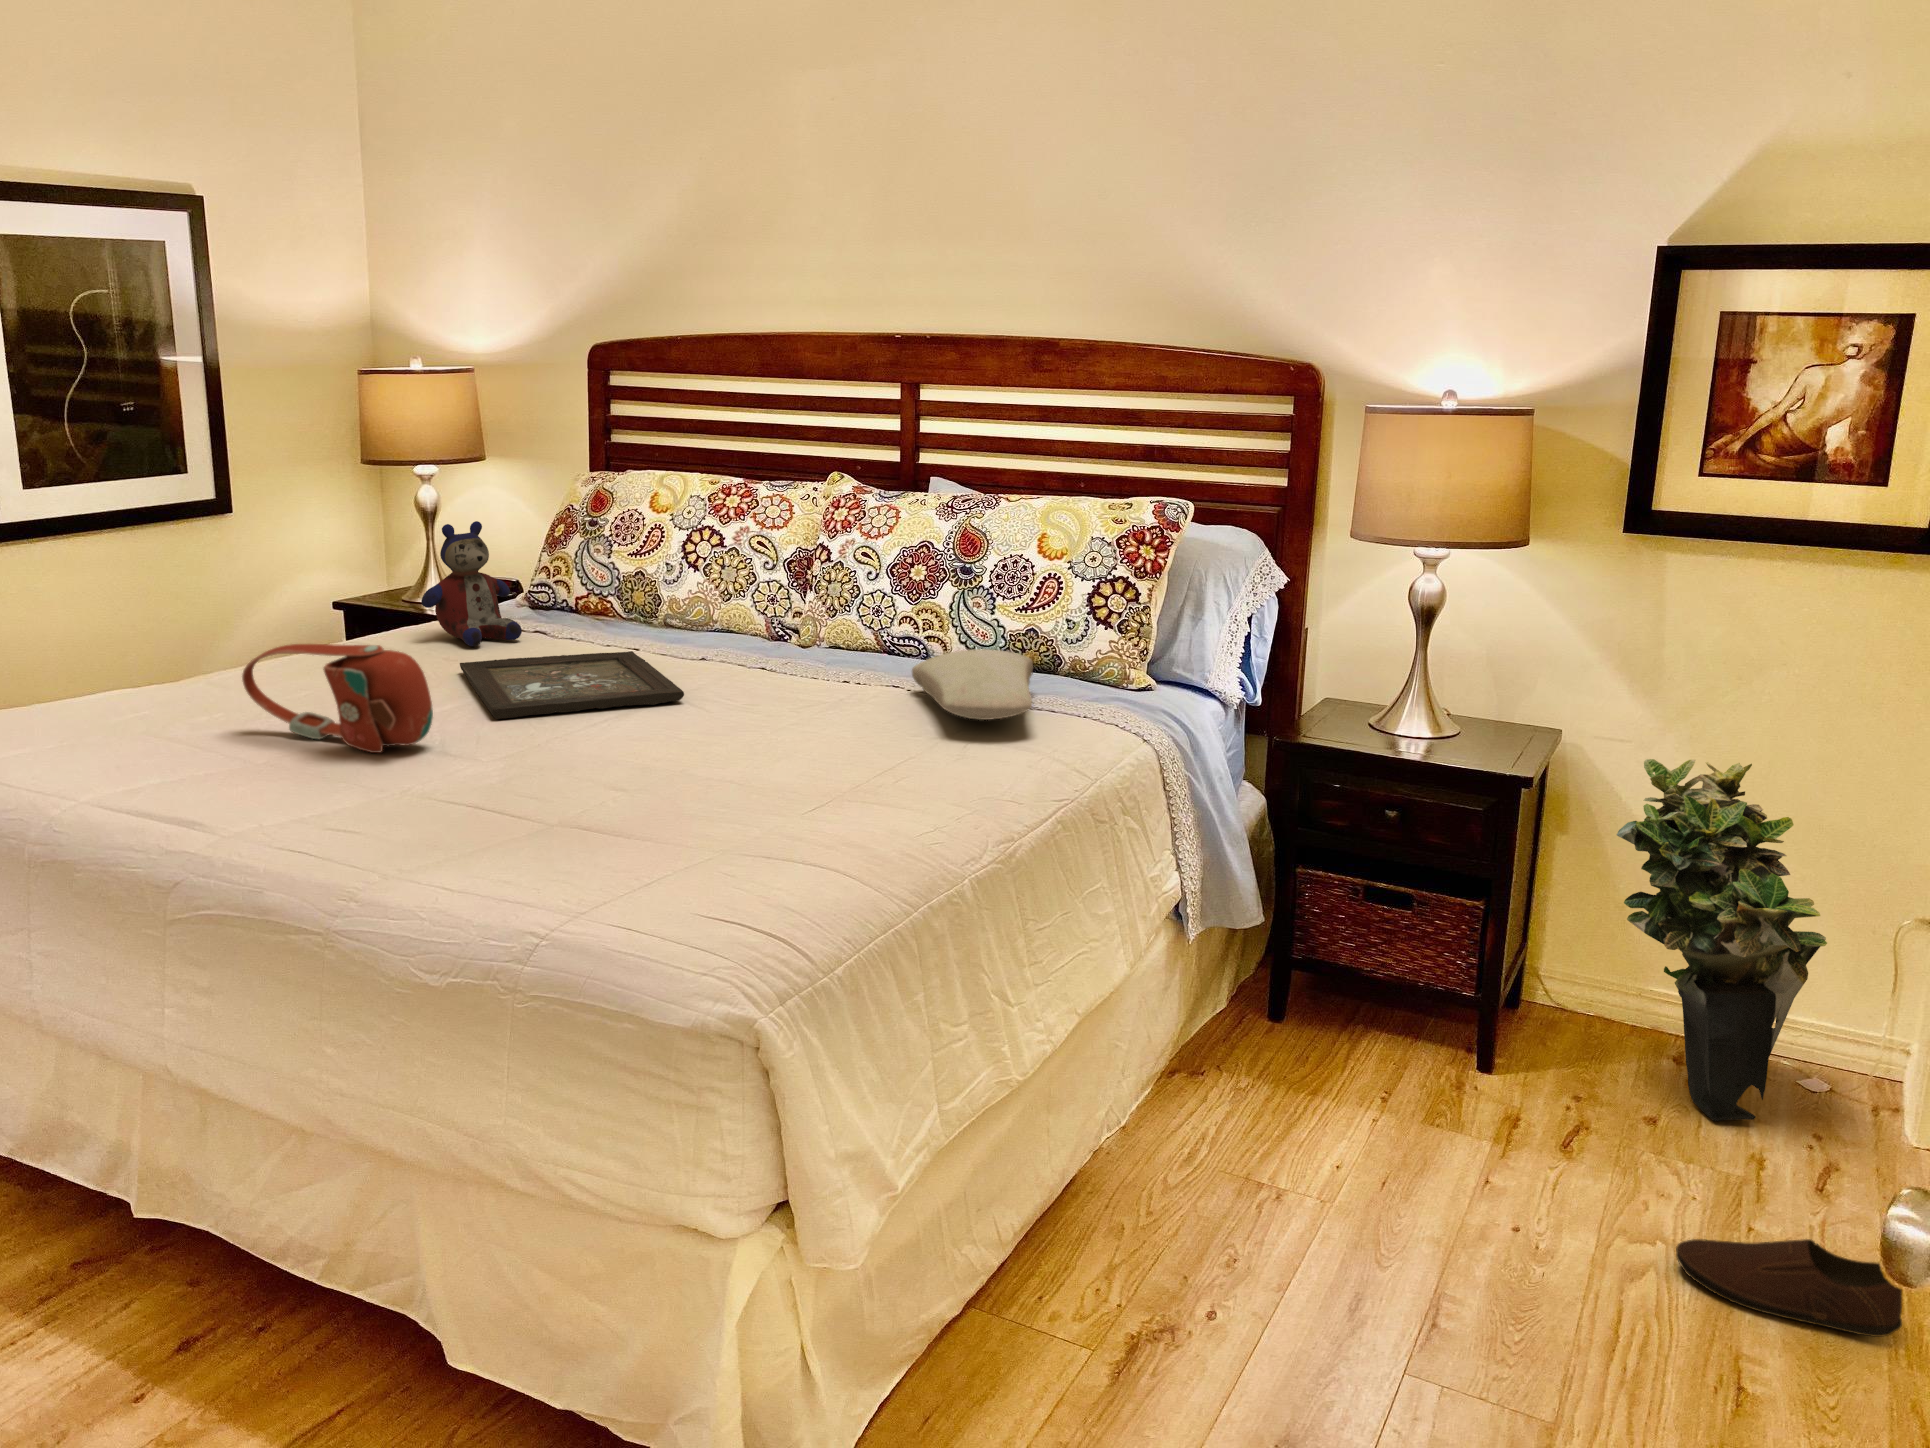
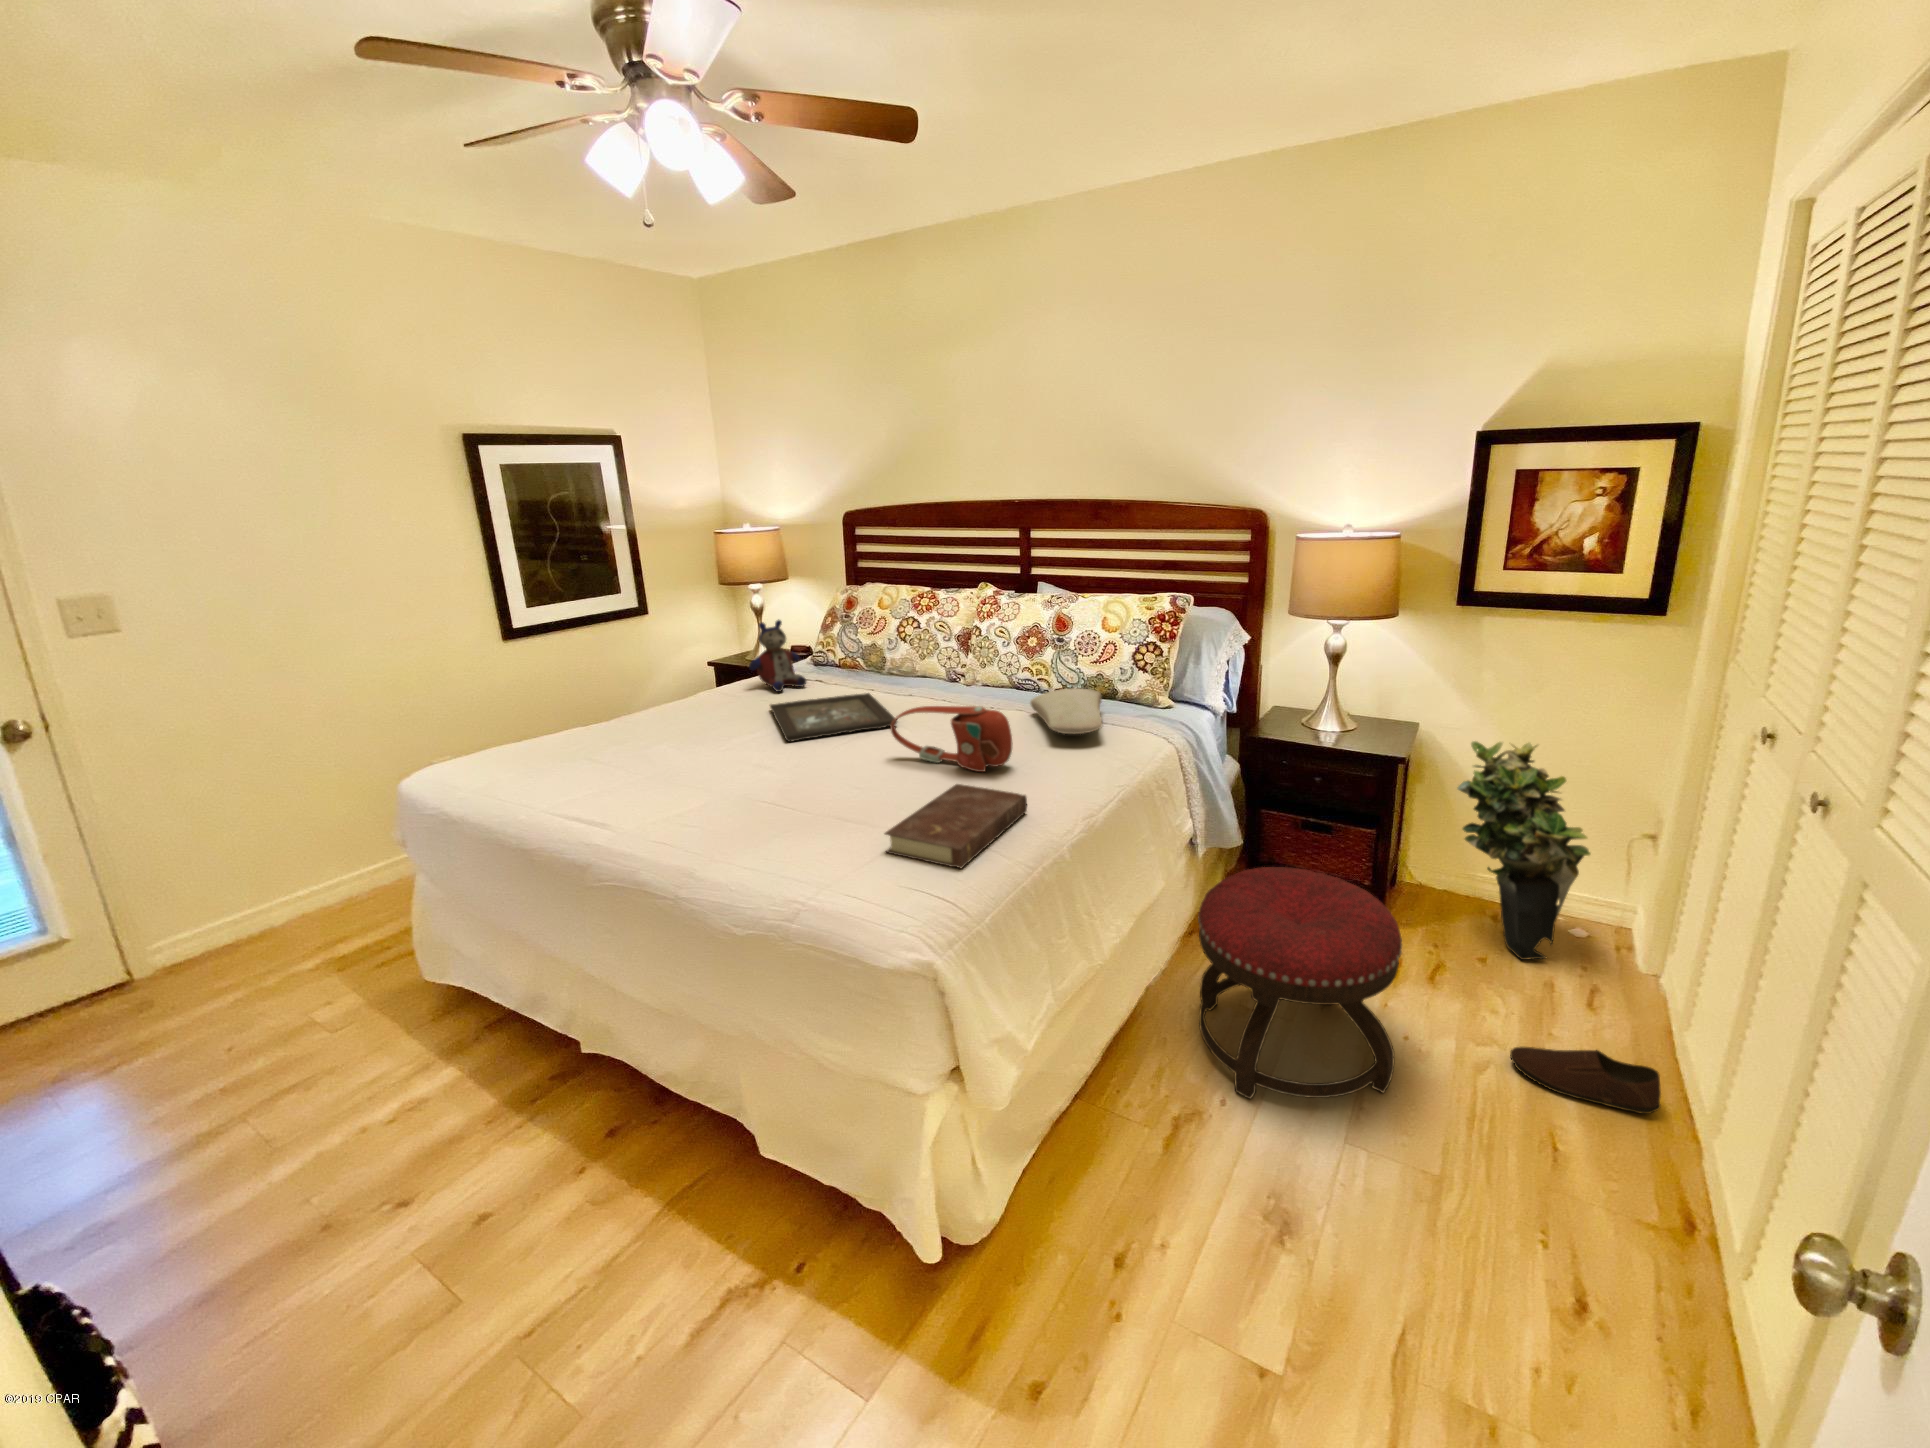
handbag: present [242,644,433,753] -> present [890,706,1013,772]
book: none [671,778,904,895] -> present [885,784,1027,868]
ottoman: none [1176,945,1505,1310] -> present [1198,867,1402,1099]

